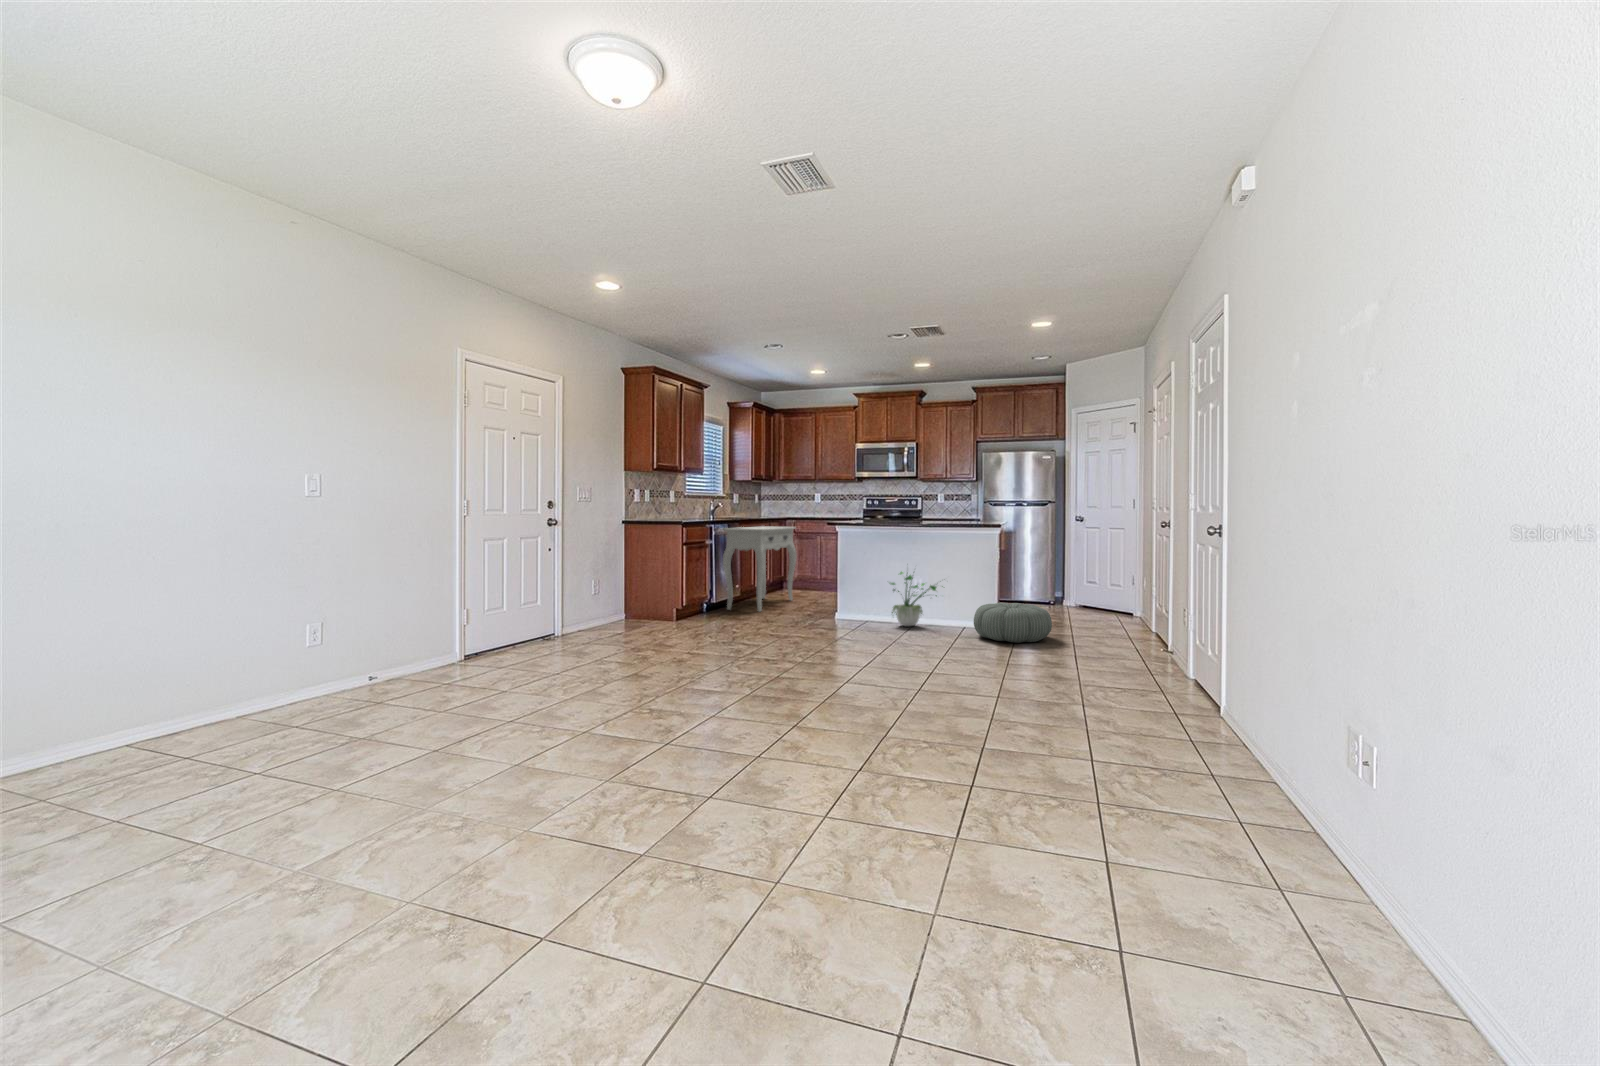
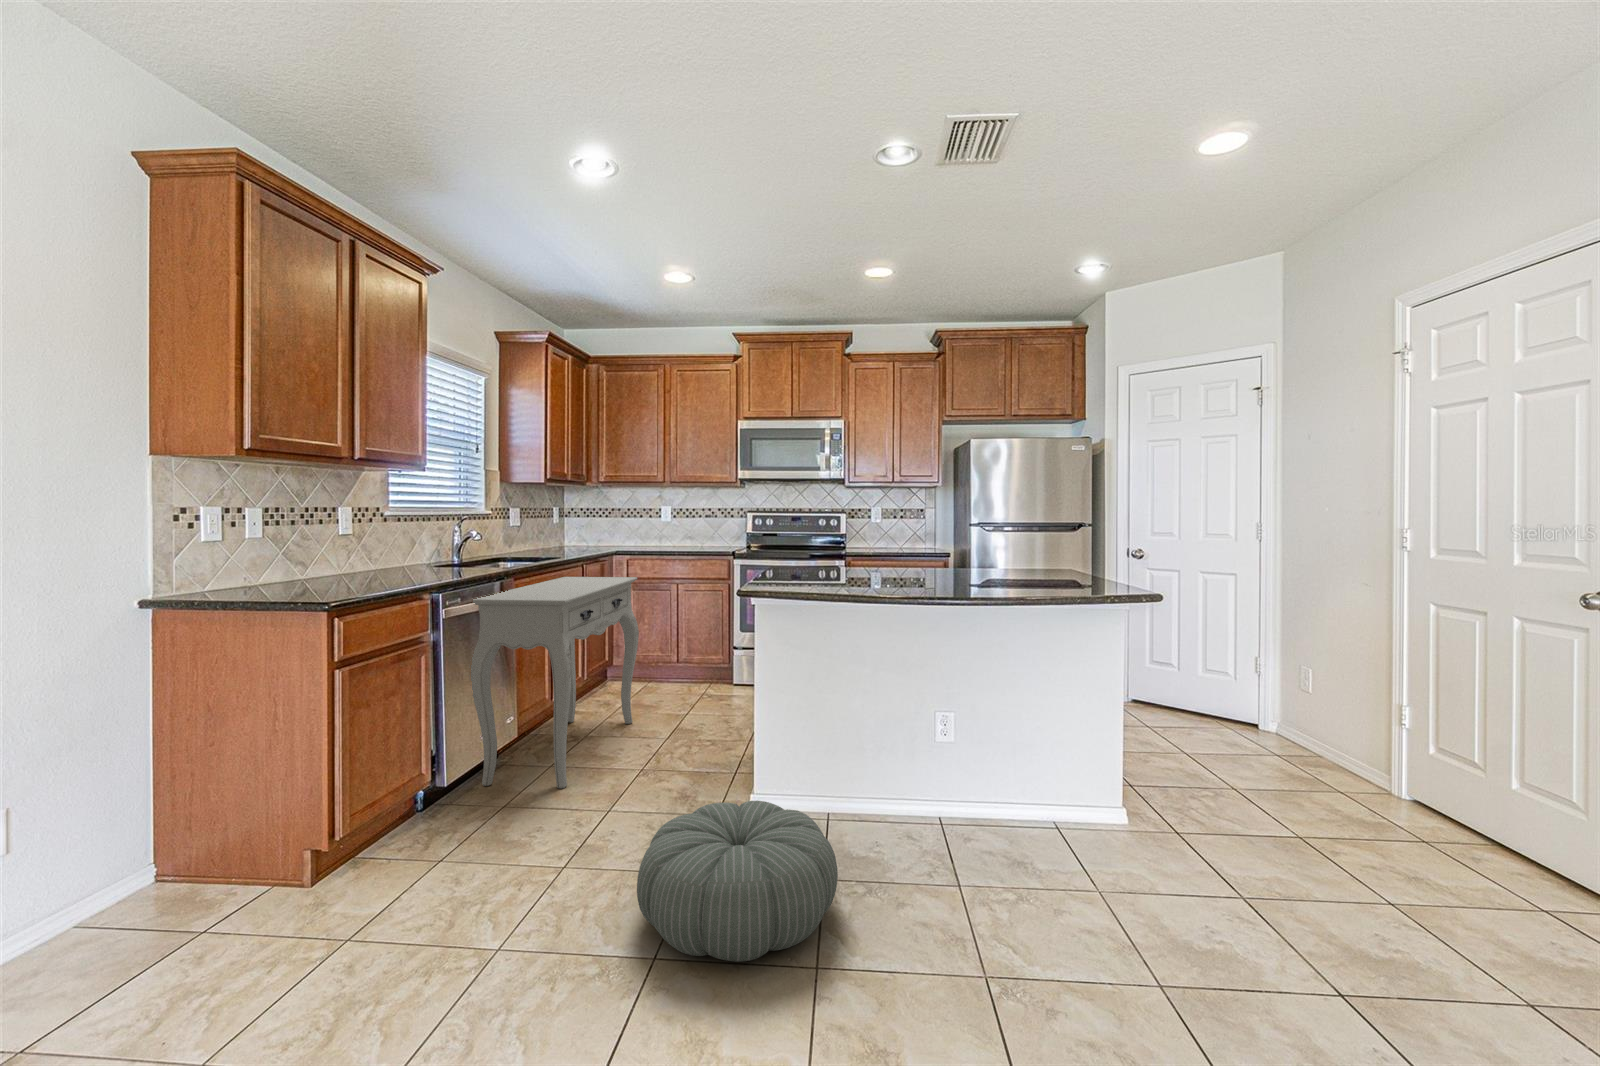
potted plant: present [890,572,943,626] -> none [878,674,1039,845]
pouf: present [974,603,1052,643] -> present [637,801,838,962]

